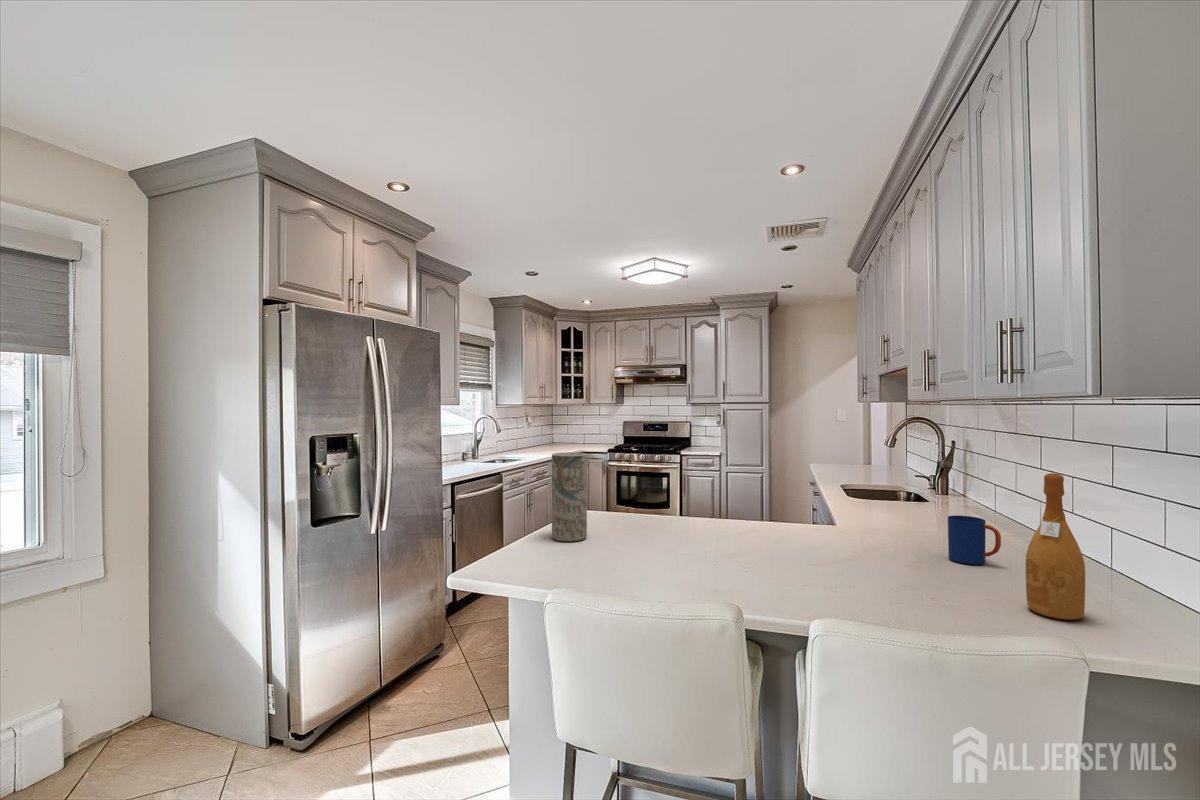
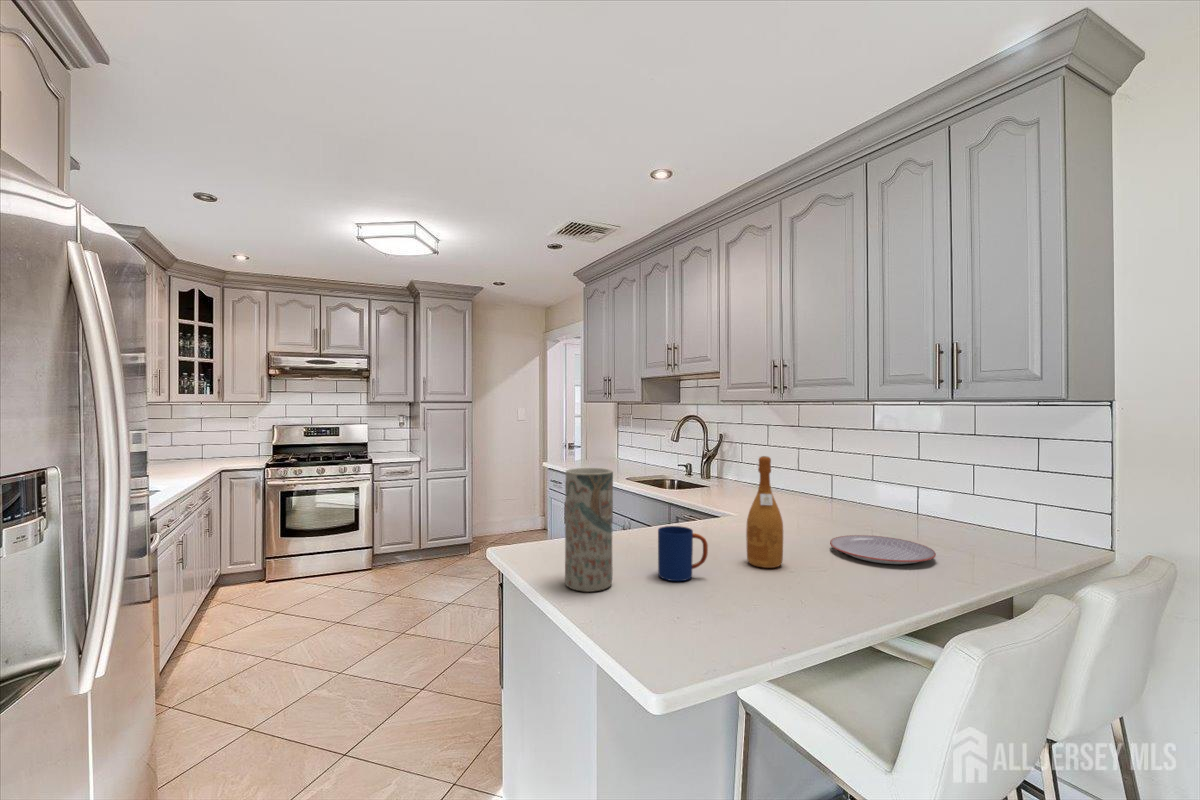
wine bottle: present [1026,473,1085,620] -> present [746,456,783,568]
mug: present [948,515,1001,565] -> present [658,526,708,581]
plate: none [815,555,938,592] -> present [830,535,936,564]

